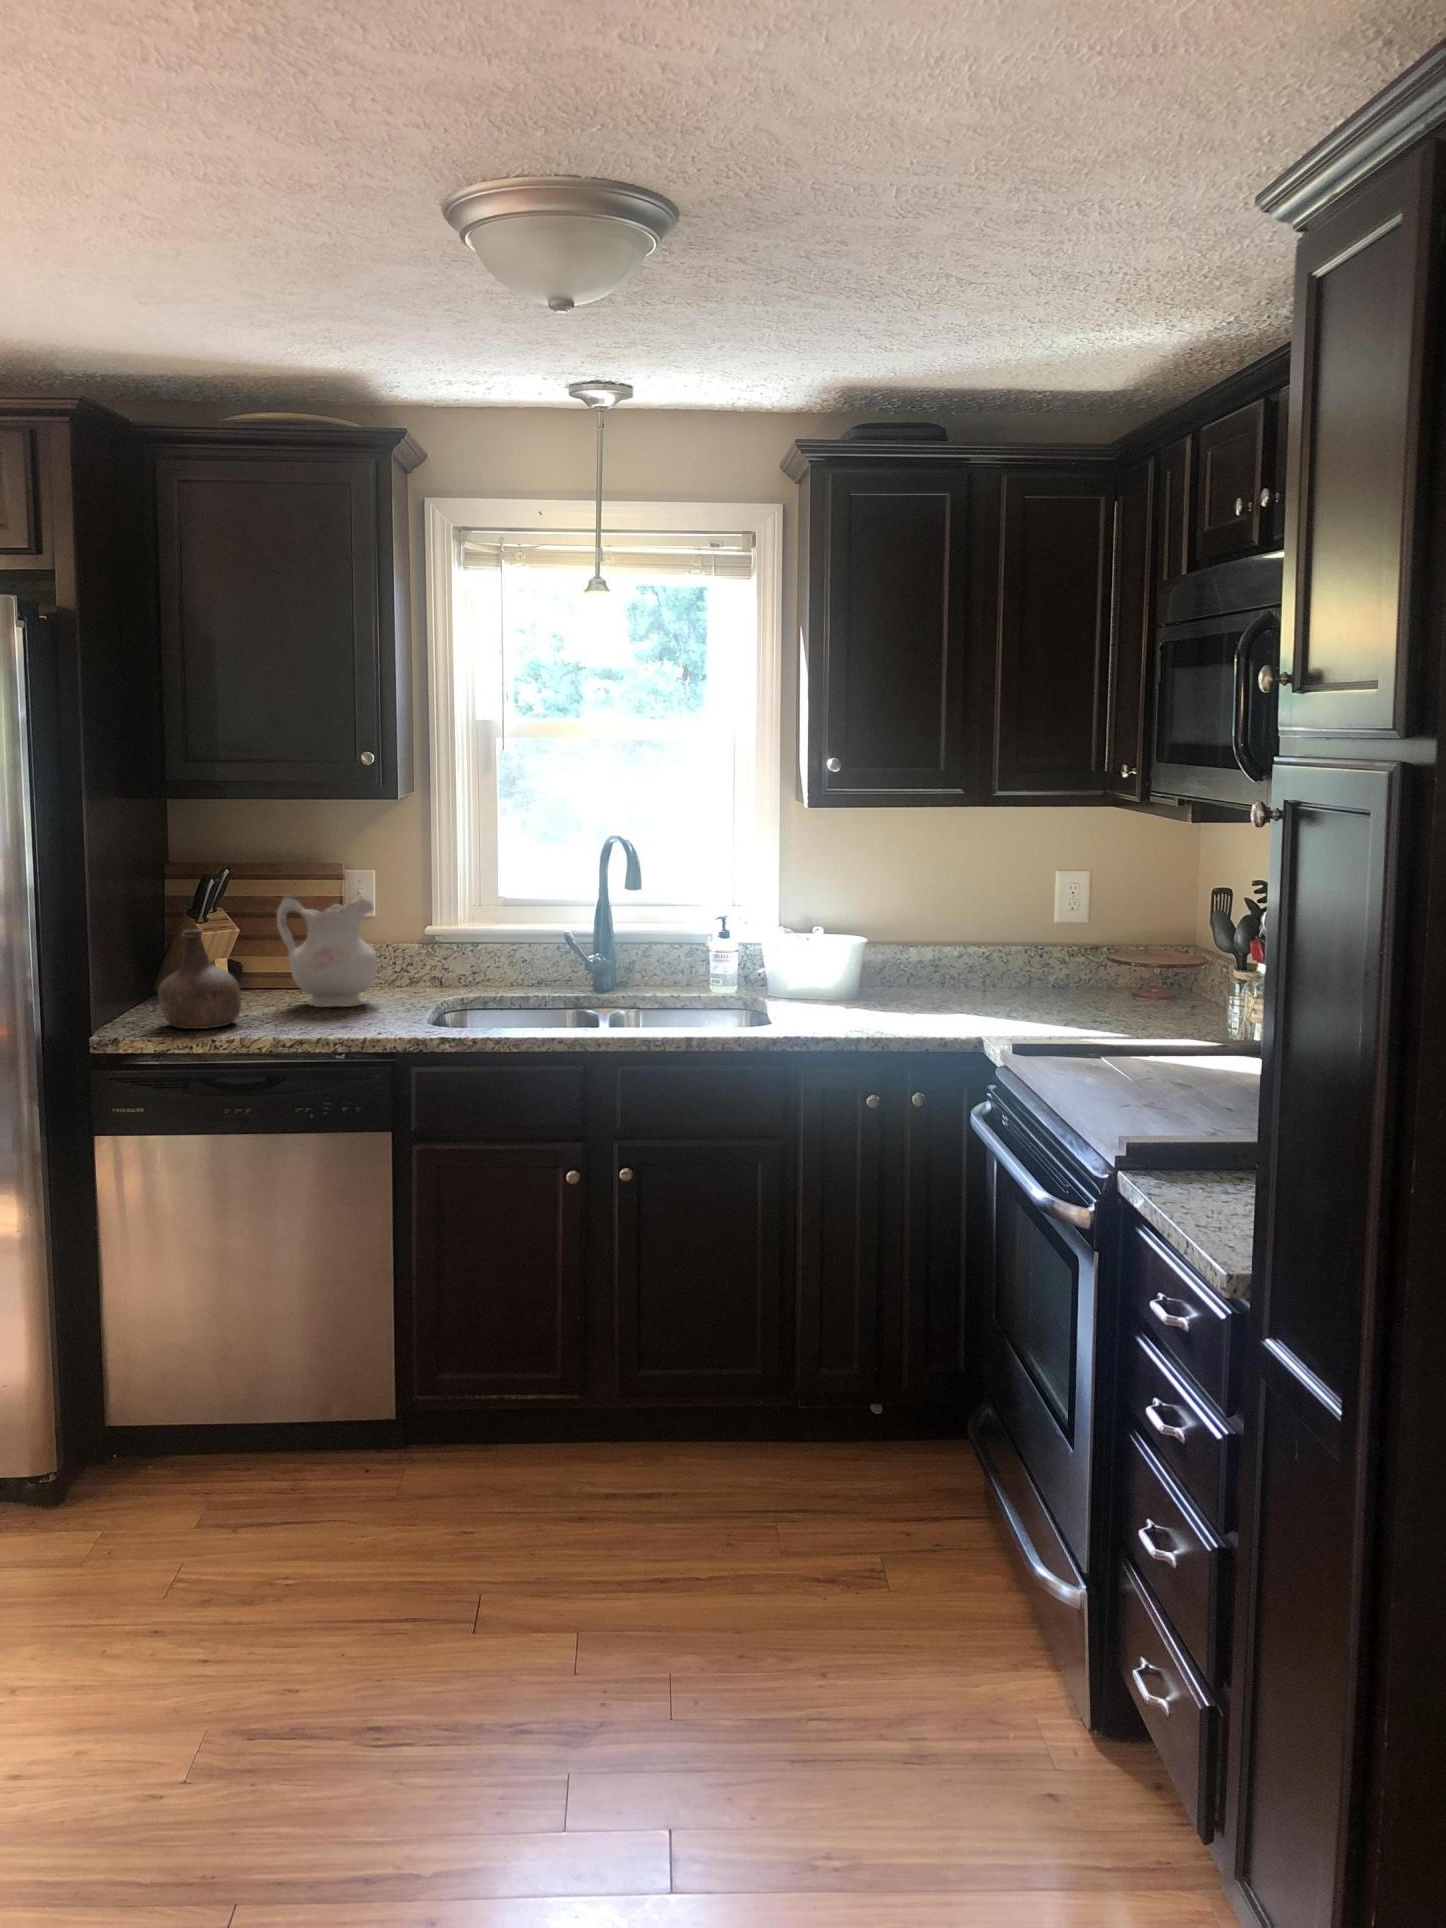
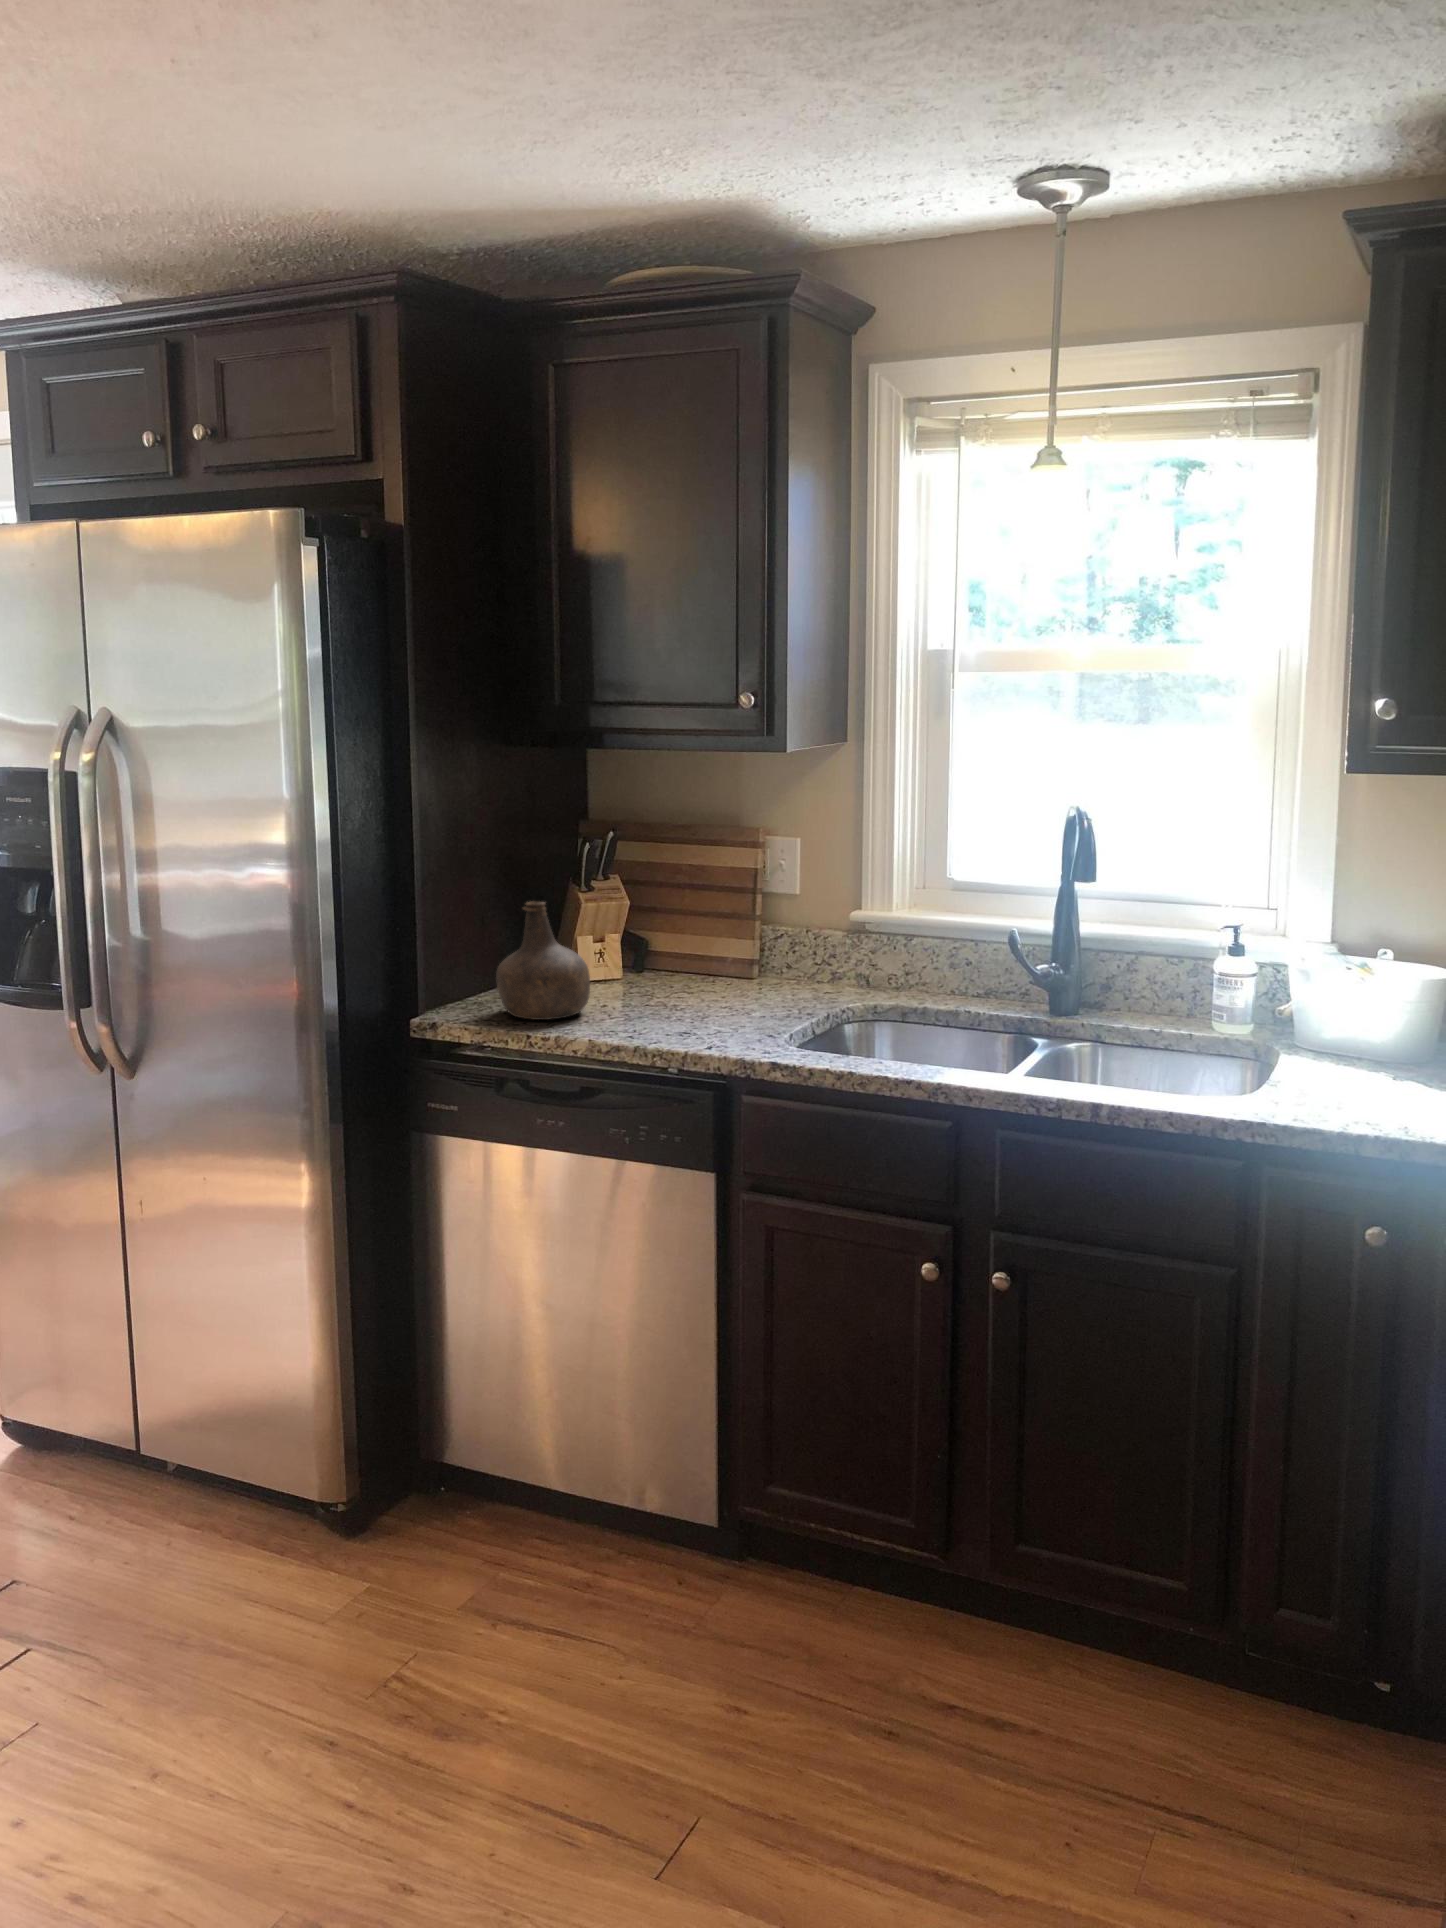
ceramic pitcher: present [277,895,378,1007] -> none [665,863,777,1004]

